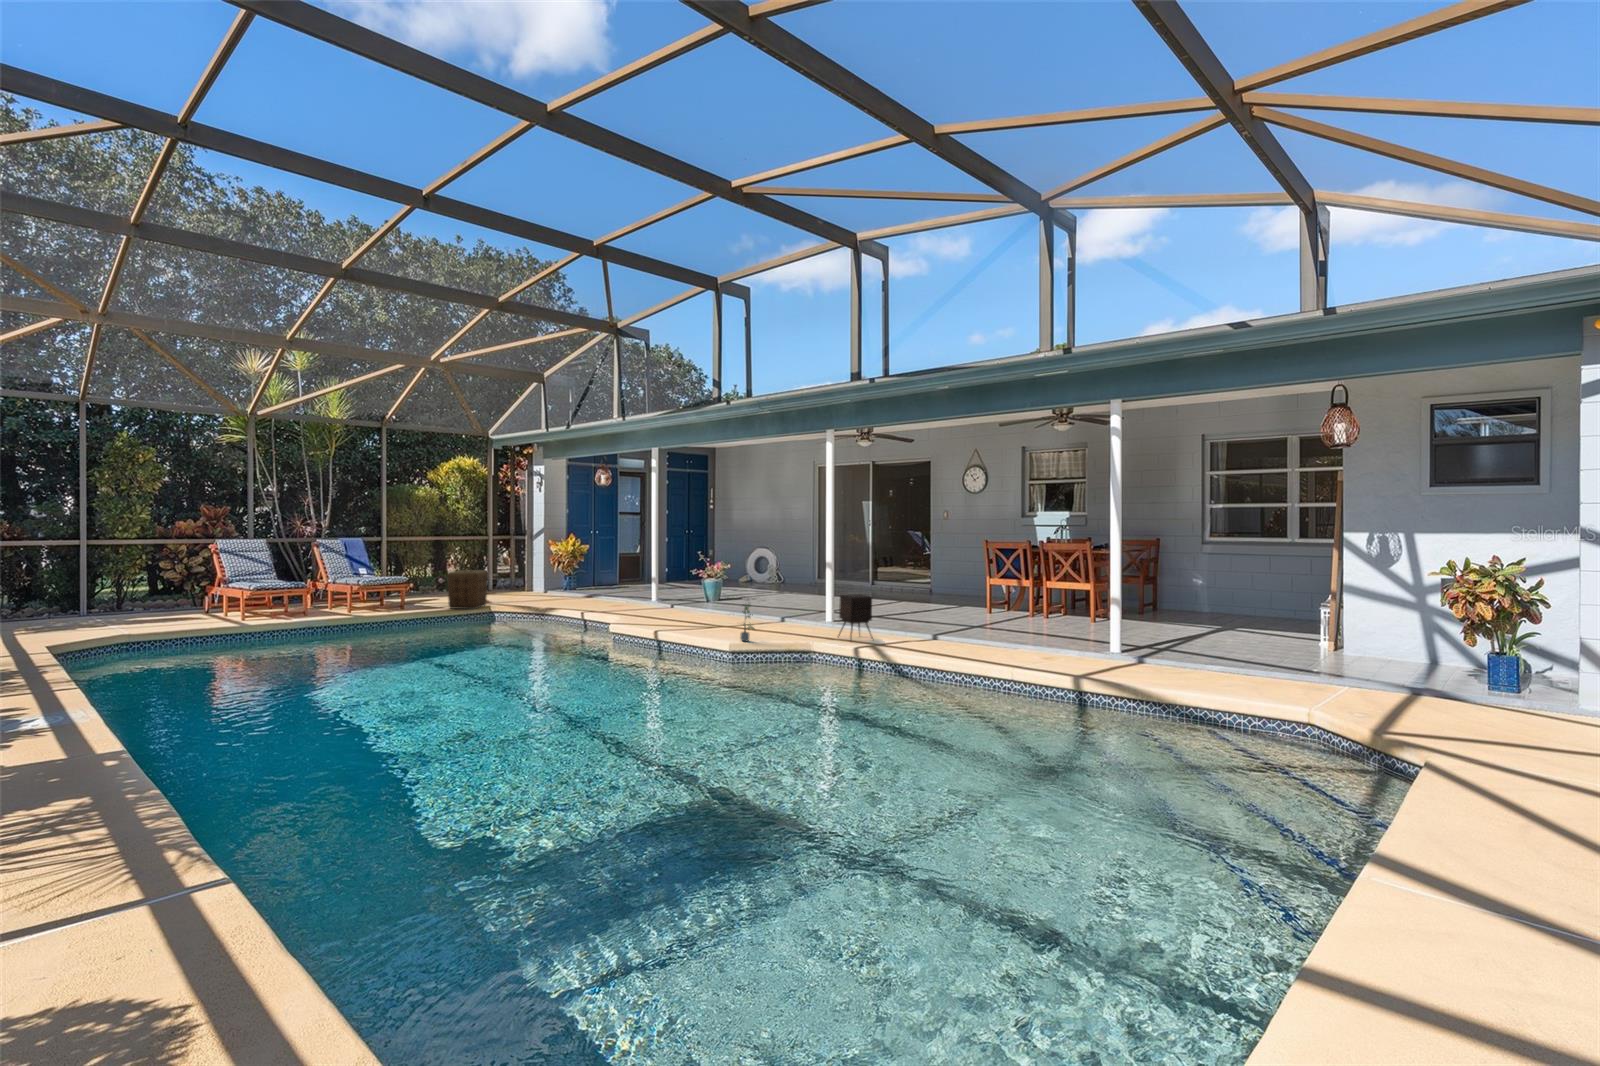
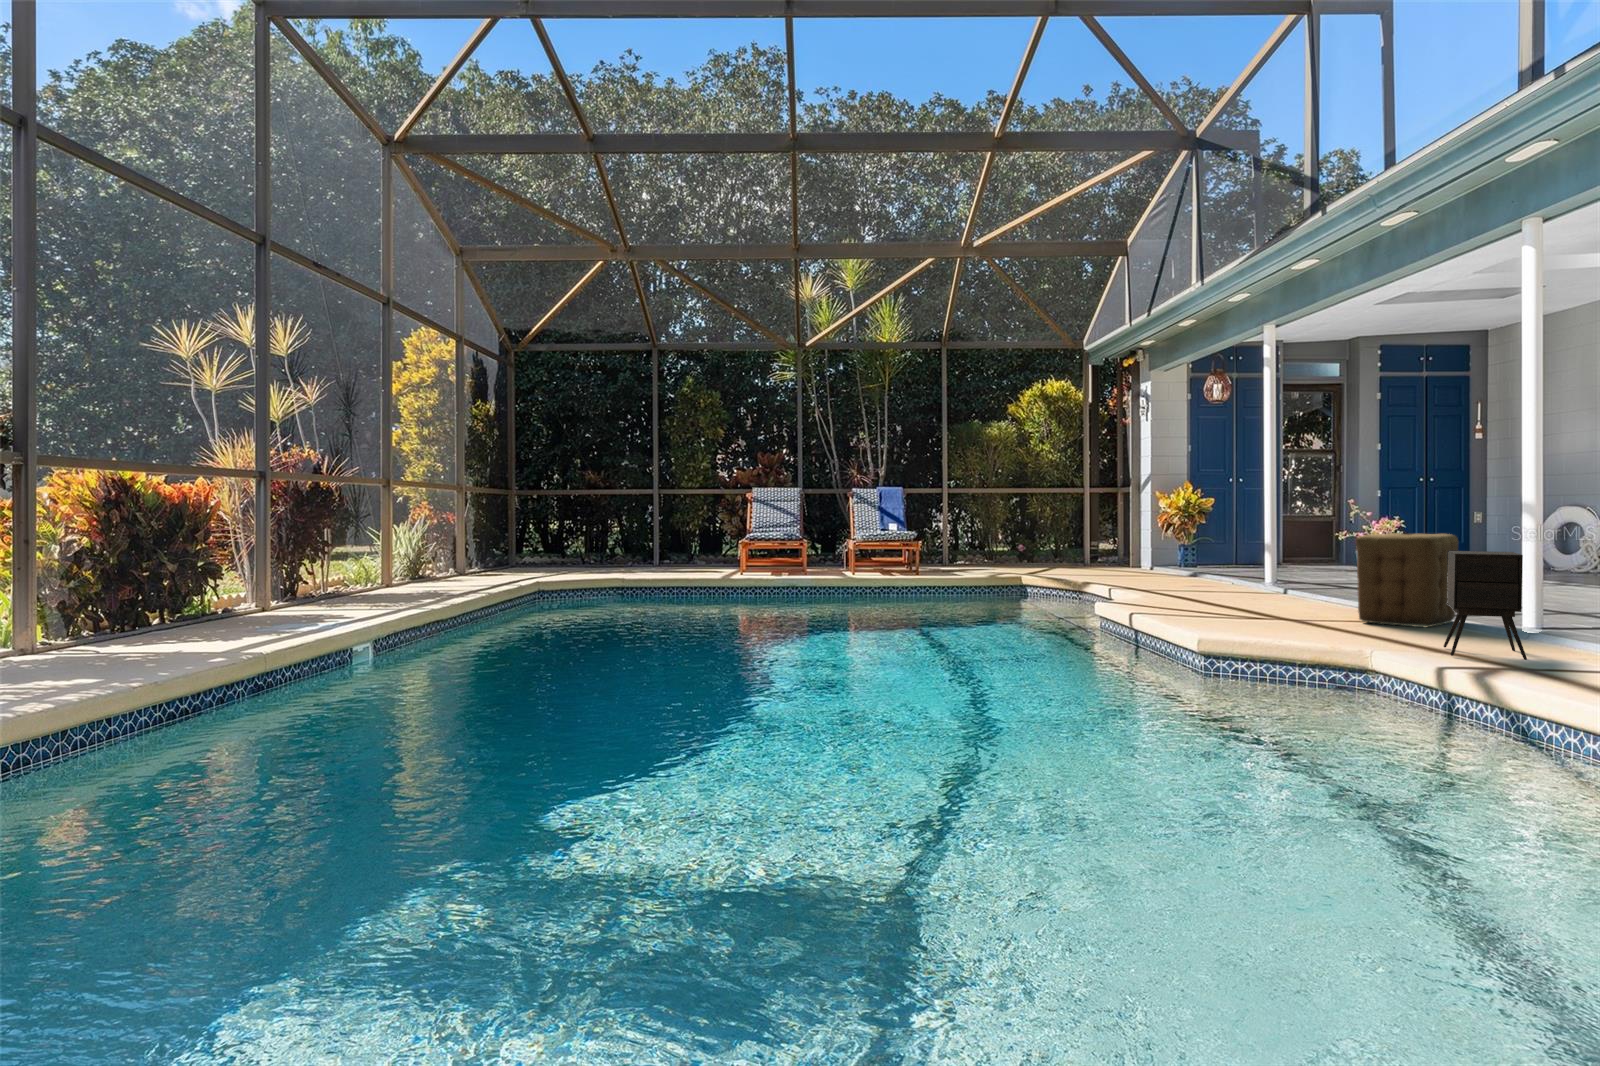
ottoman: present [448,570,487,609] -> present [1356,533,1458,627]
potted plant: present [740,604,754,641] -> none [1215,558,1263,635]

